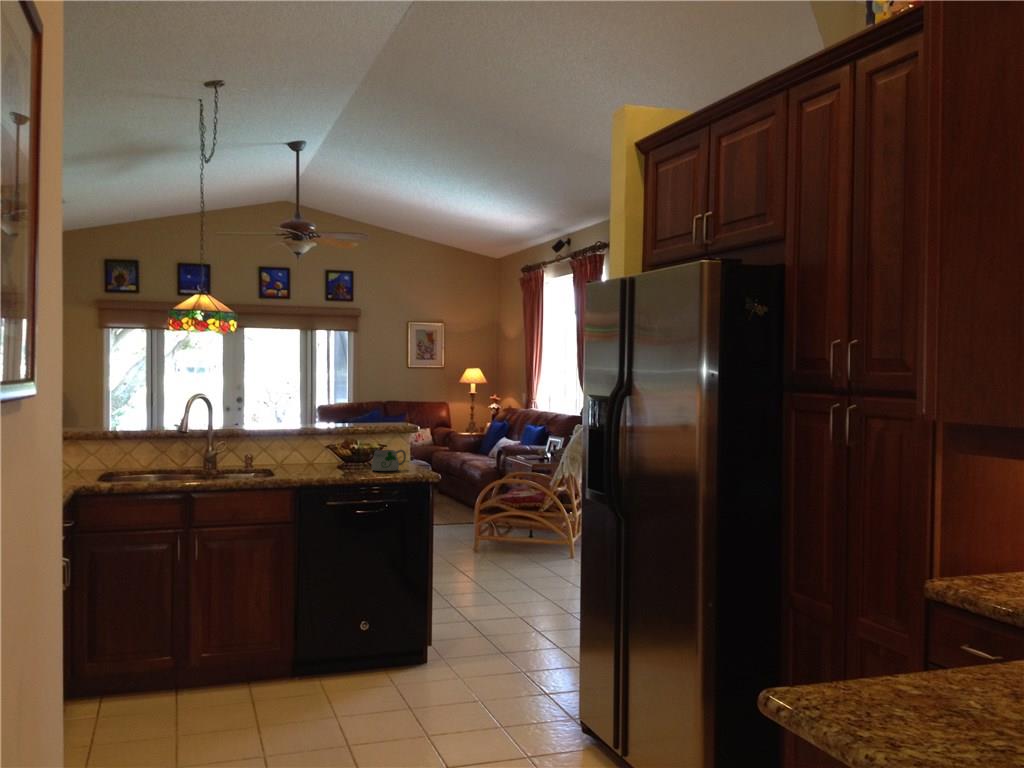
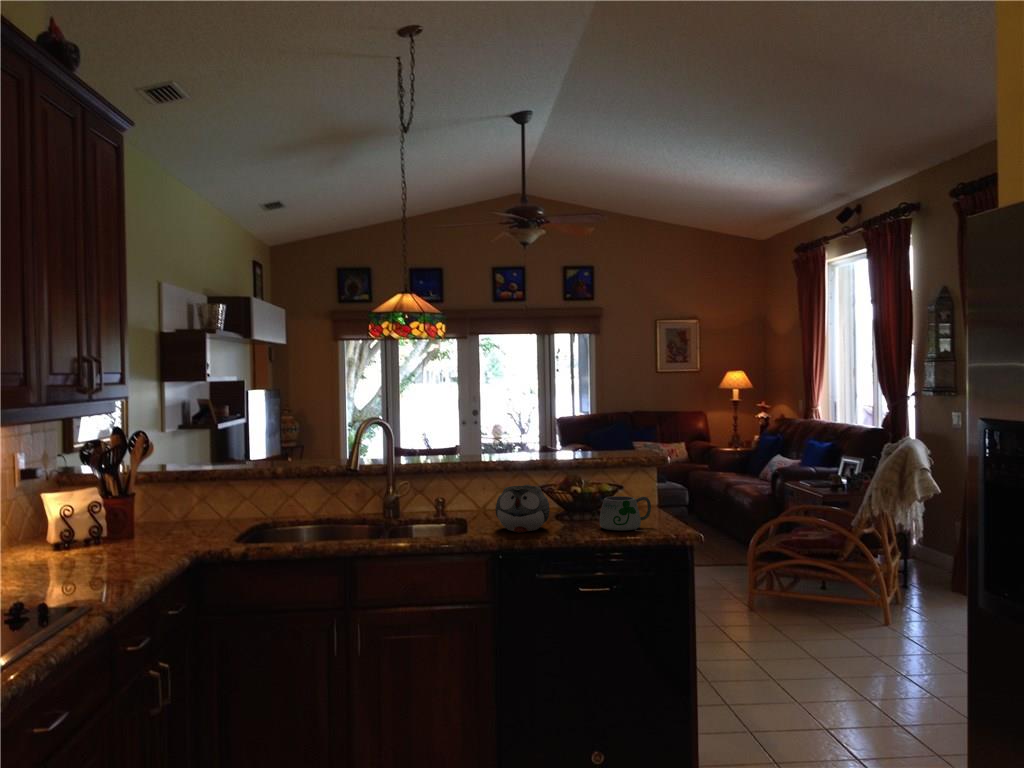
teapot: none [299,443,337,474] -> present [495,485,550,532]

